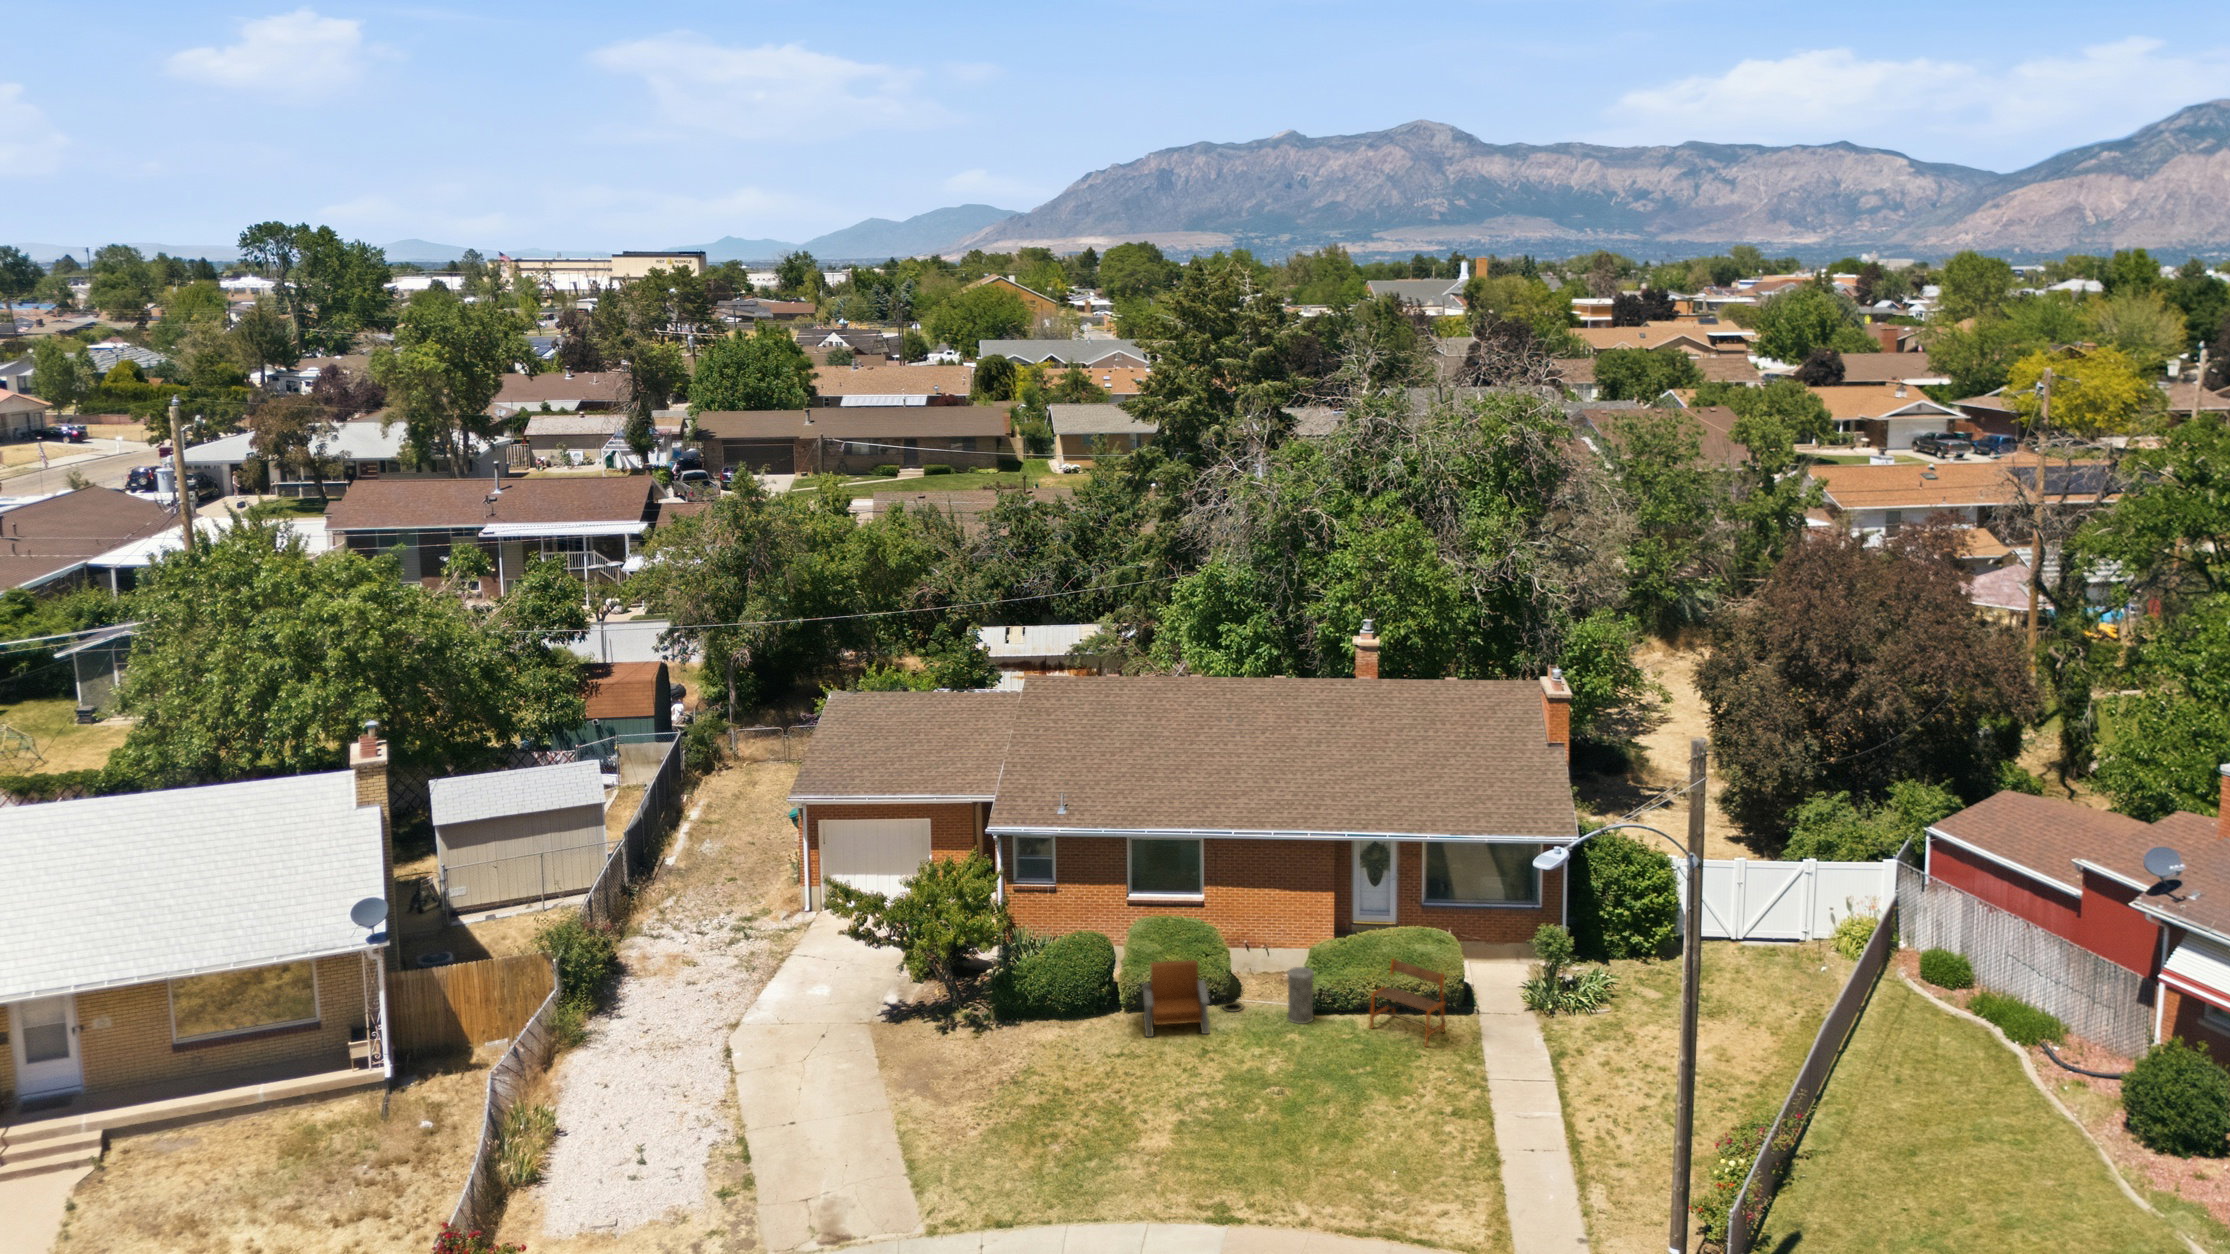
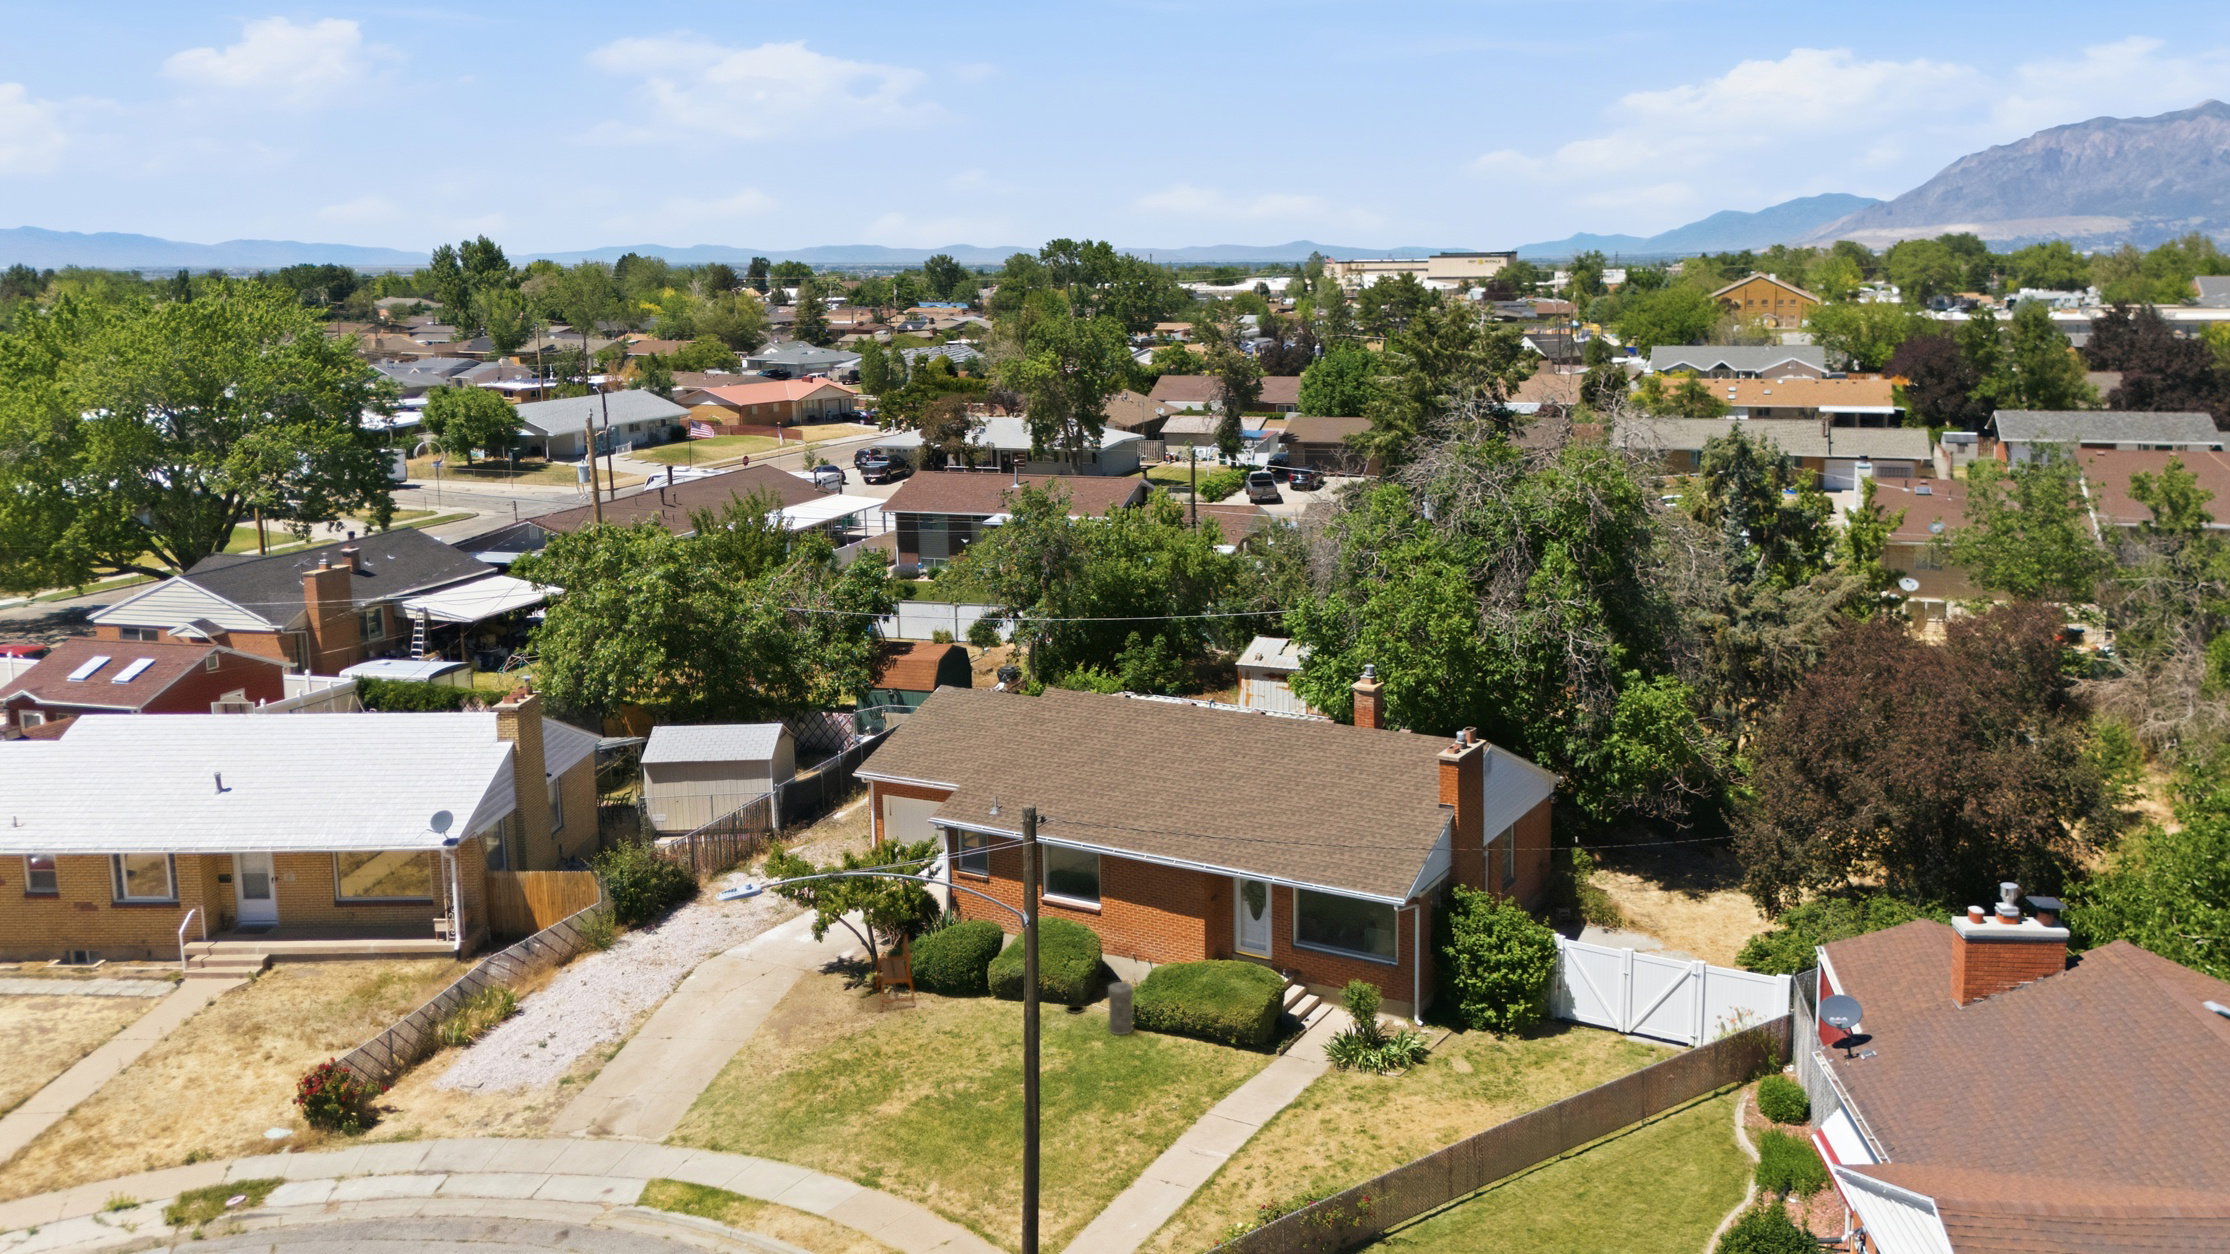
bench: present [1369,959,1447,1047] -> present [876,935,916,1012]
lounge chair: present [1142,960,1210,1038] -> none [977,956,1050,1028]

